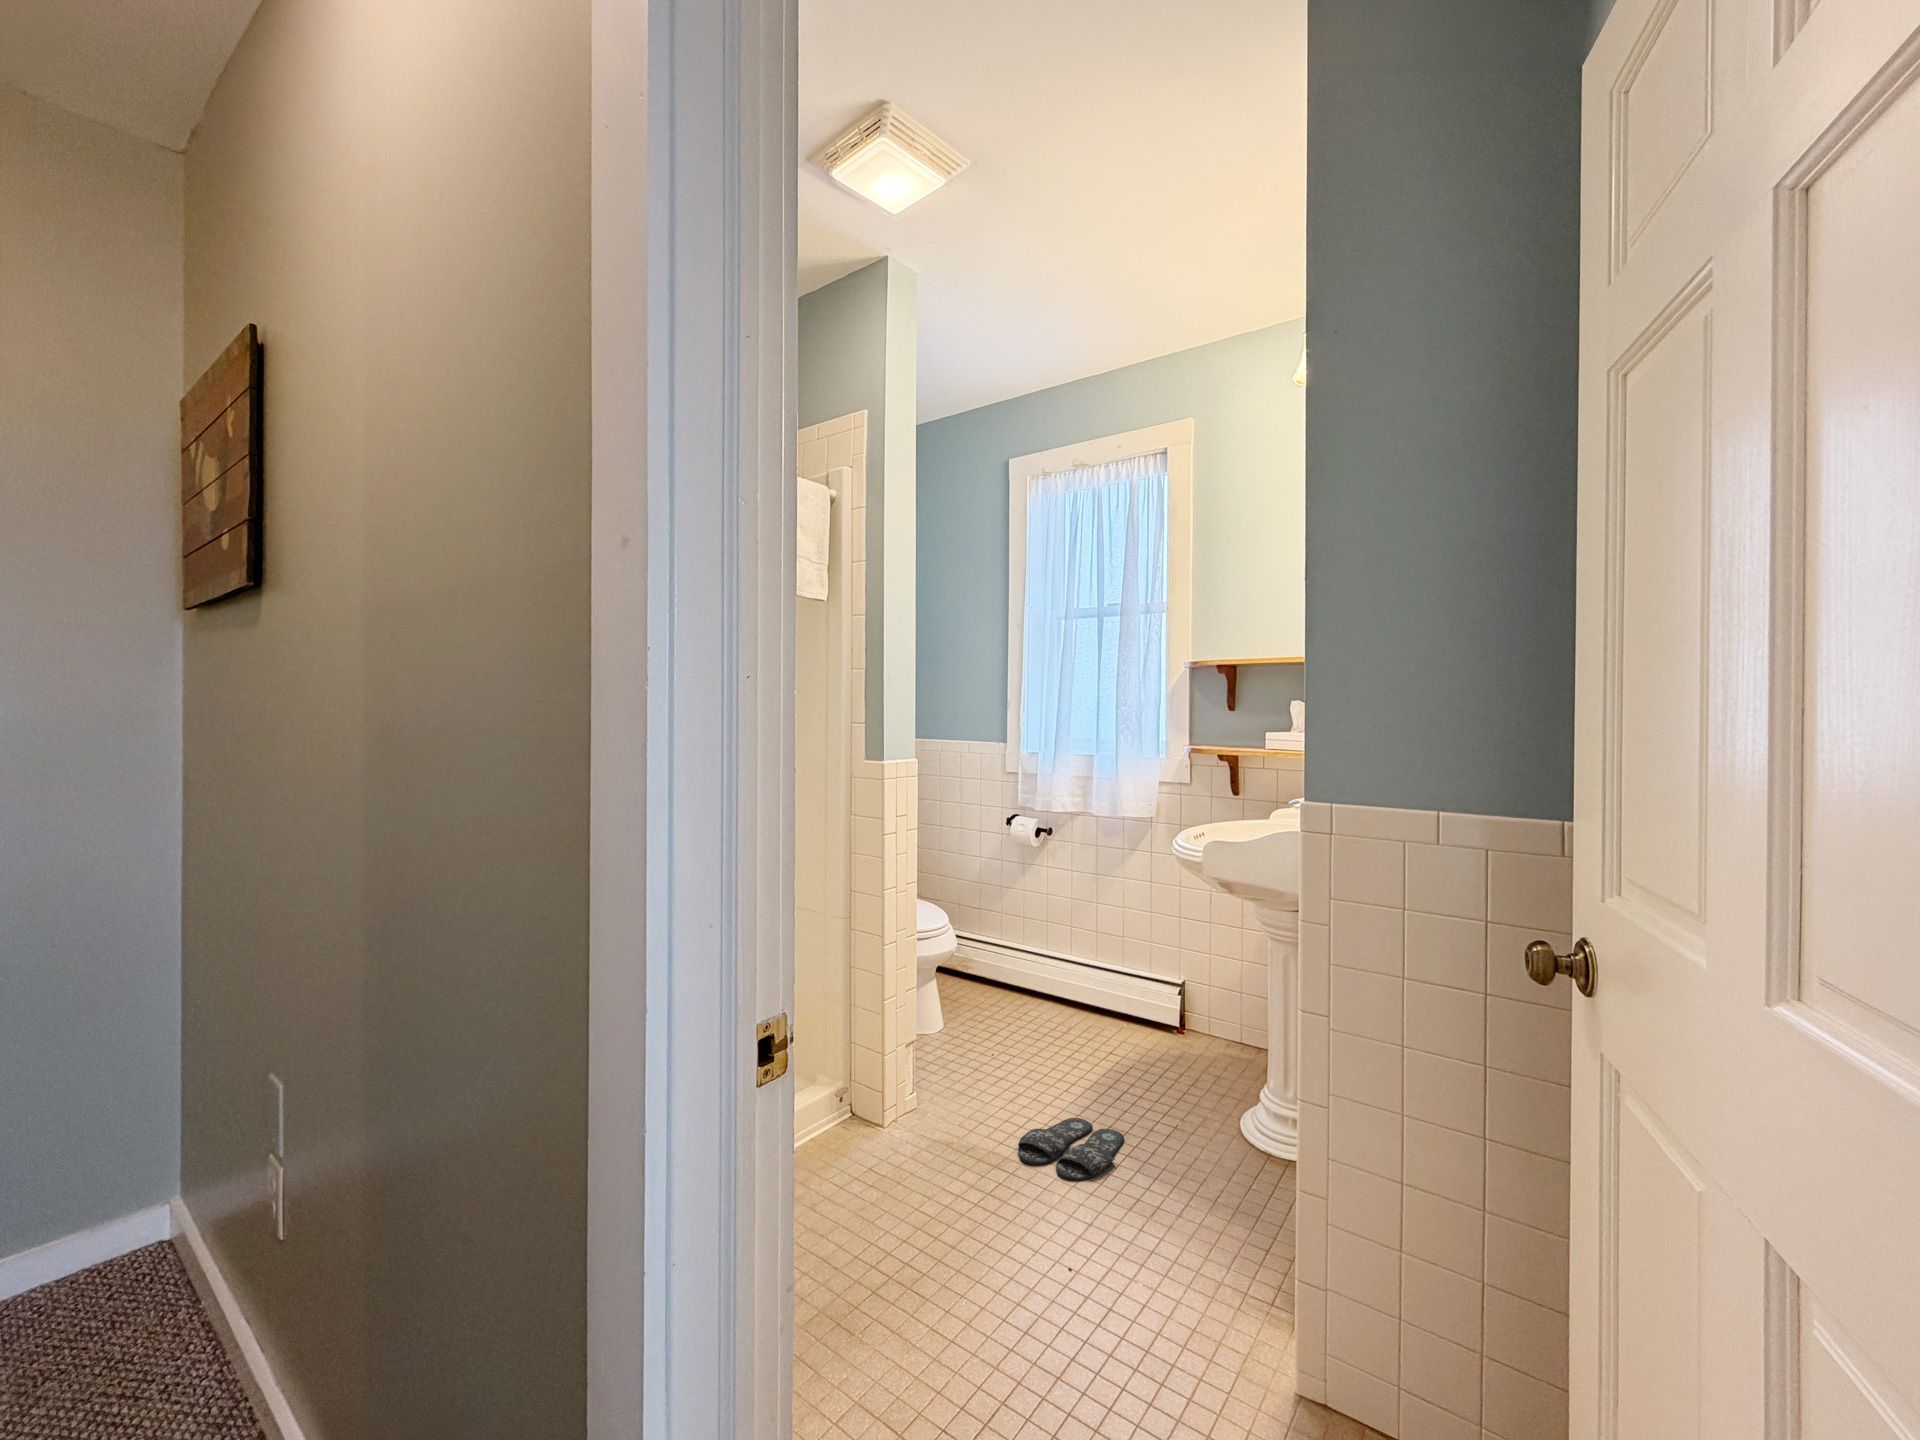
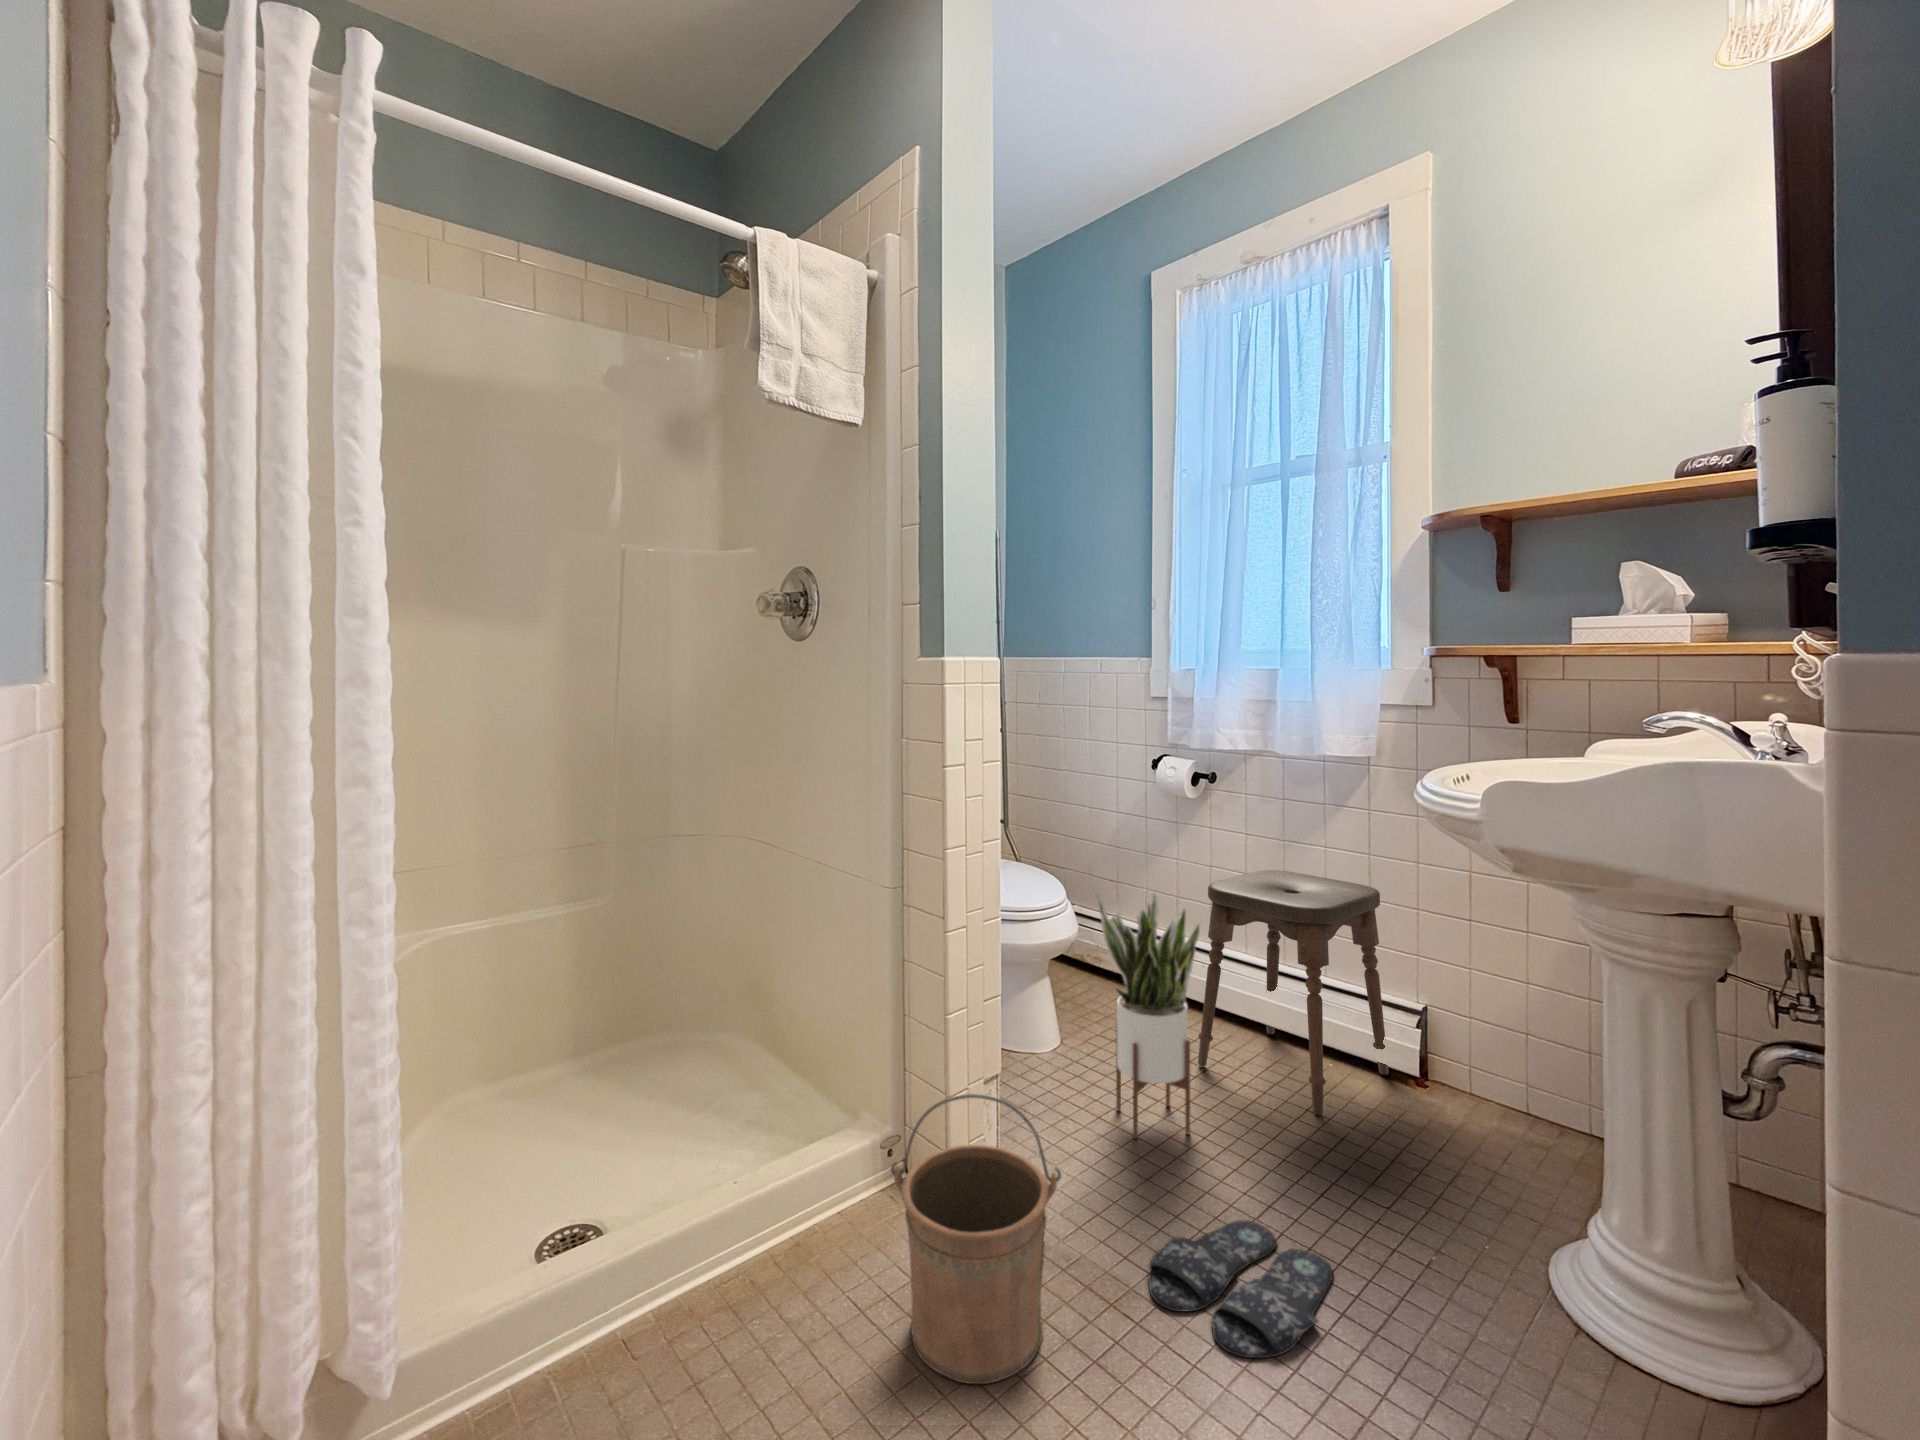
stool: none [1040,895,1164,1059] -> present [1198,870,1388,1115]
potted plant: none [975,914,1045,1082] -> present [1095,892,1200,1139]
bucket: none [868,1040,971,1209] -> present [891,1094,1061,1384]

